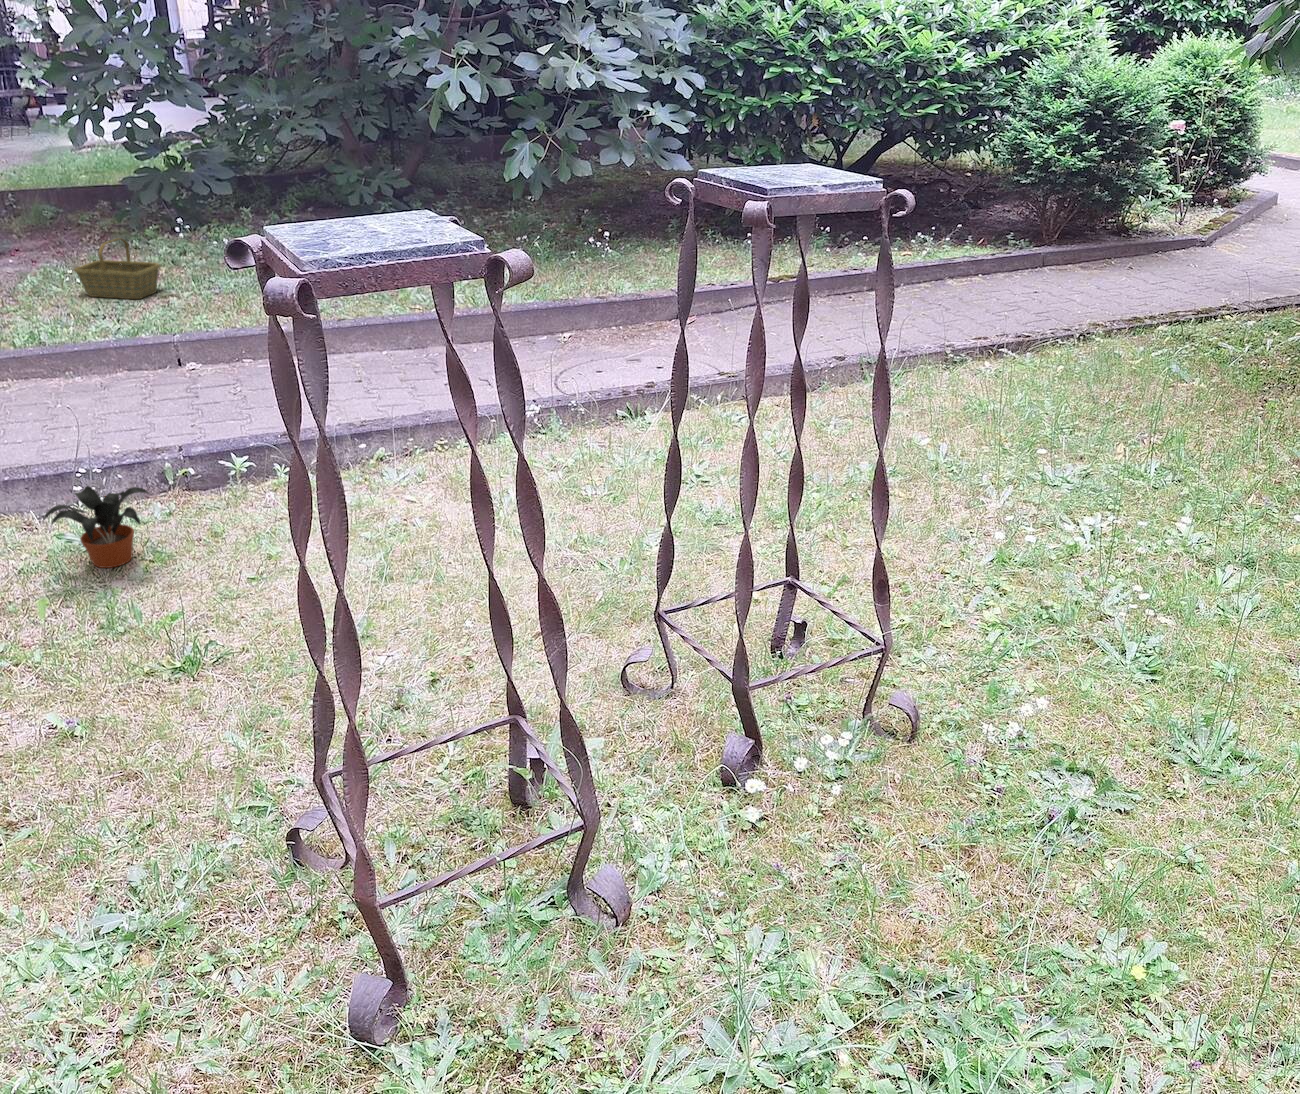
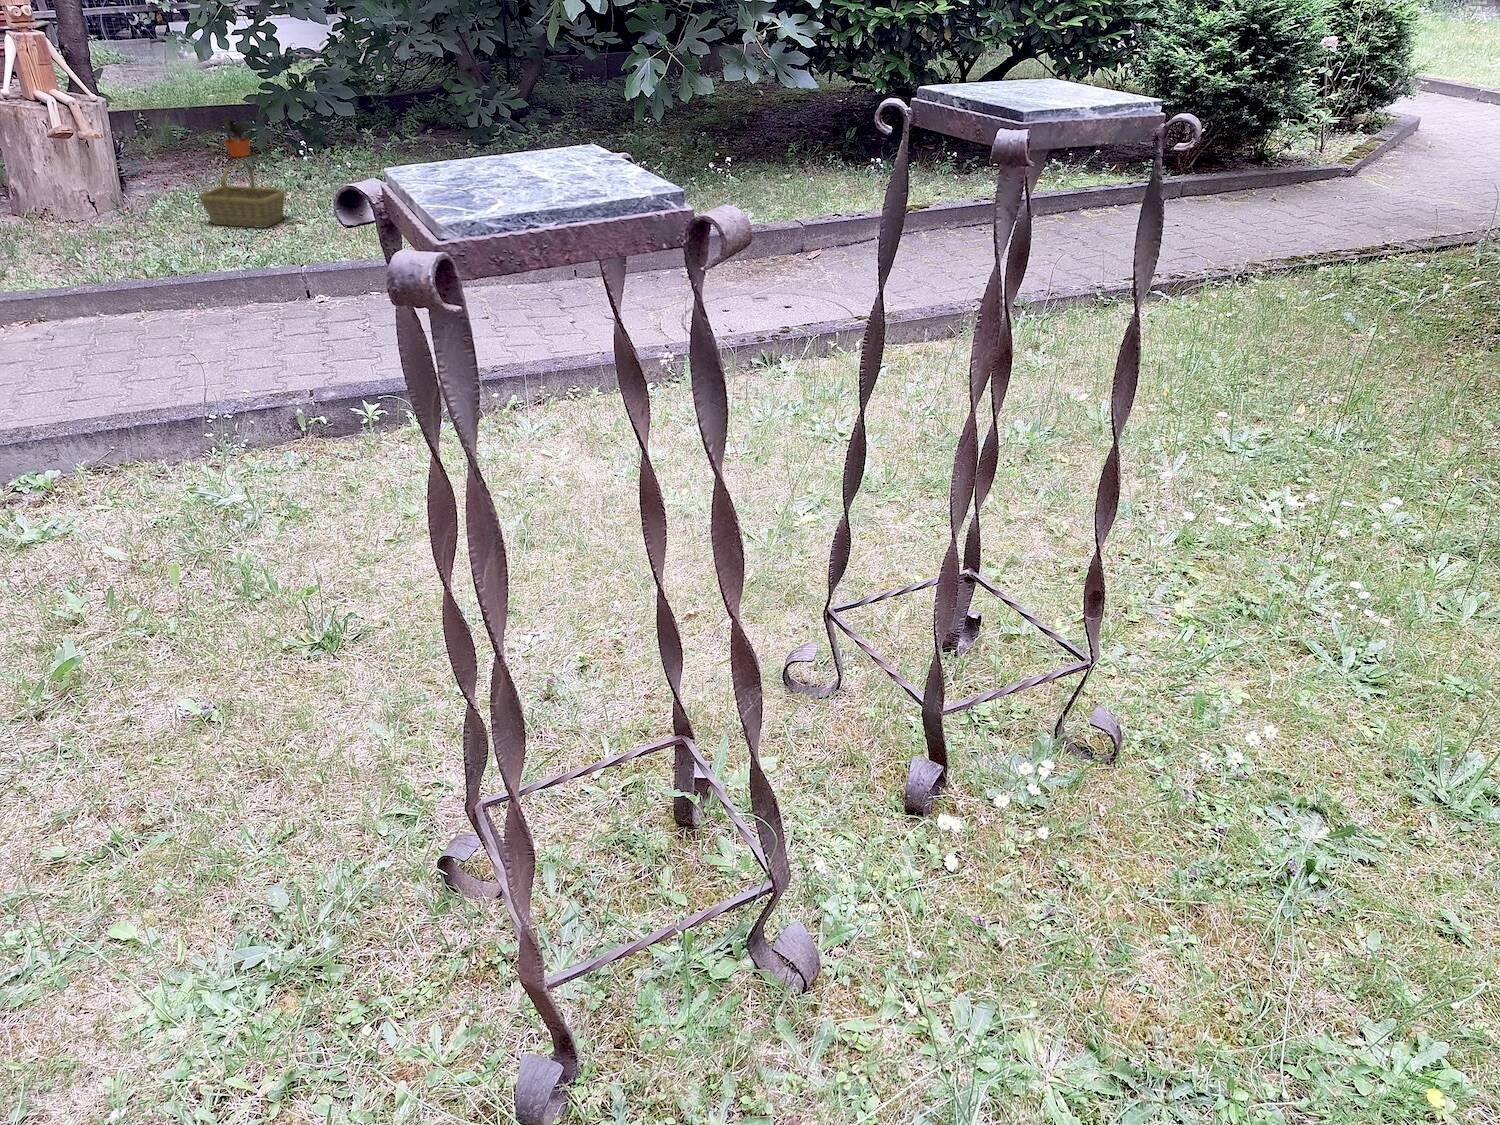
potted plant: present [44,486,150,568] -> present [206,116,252,157]

